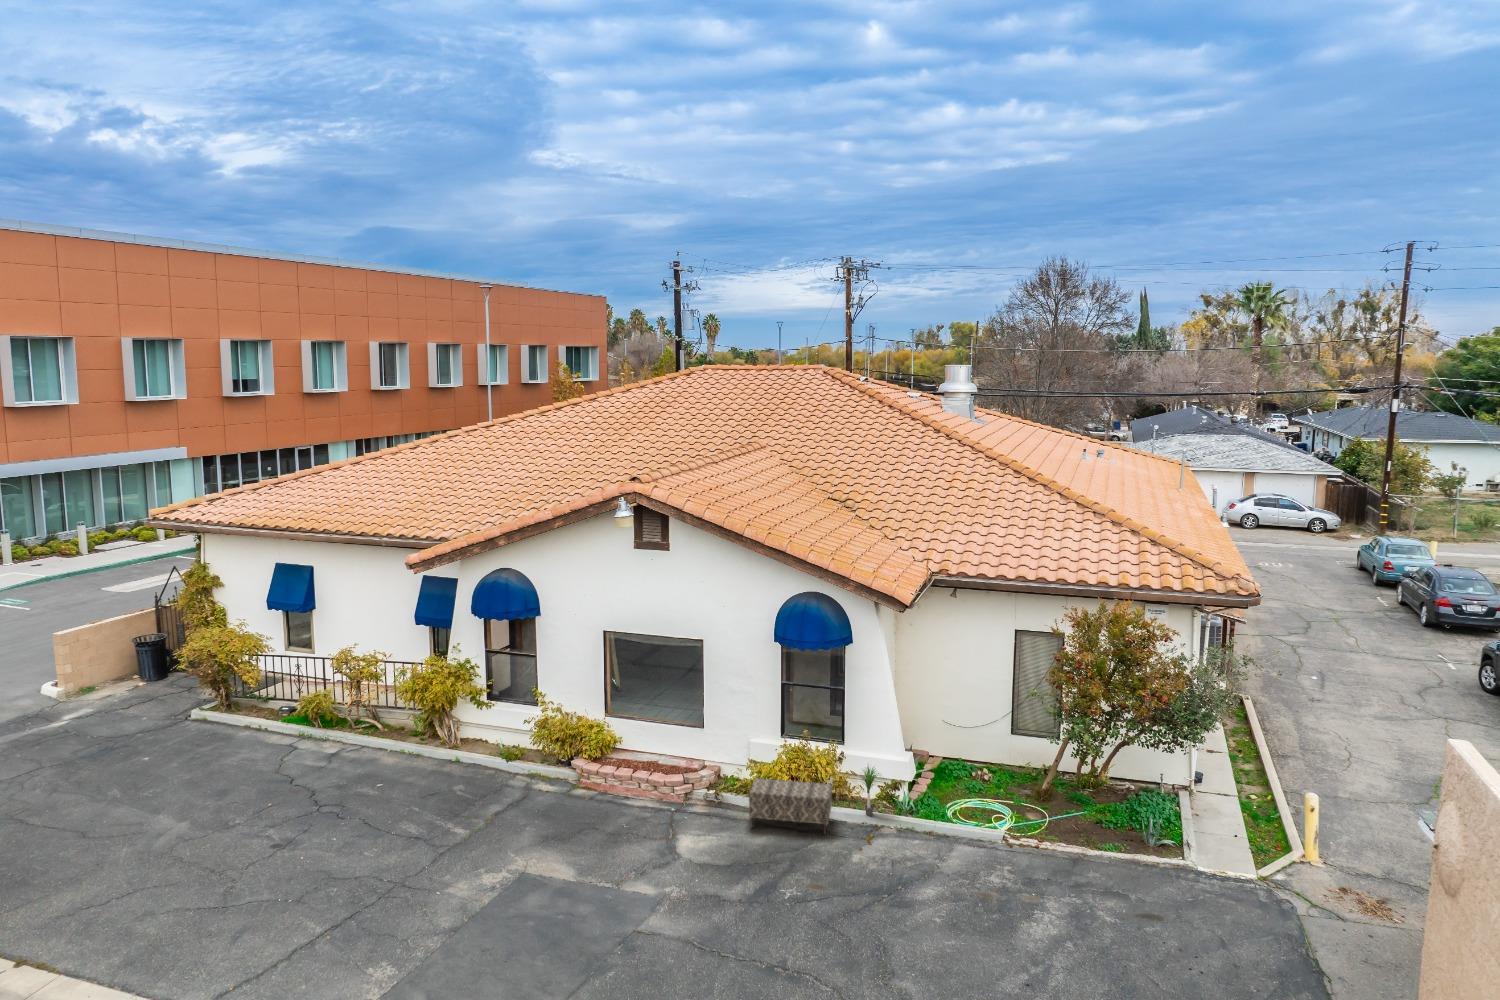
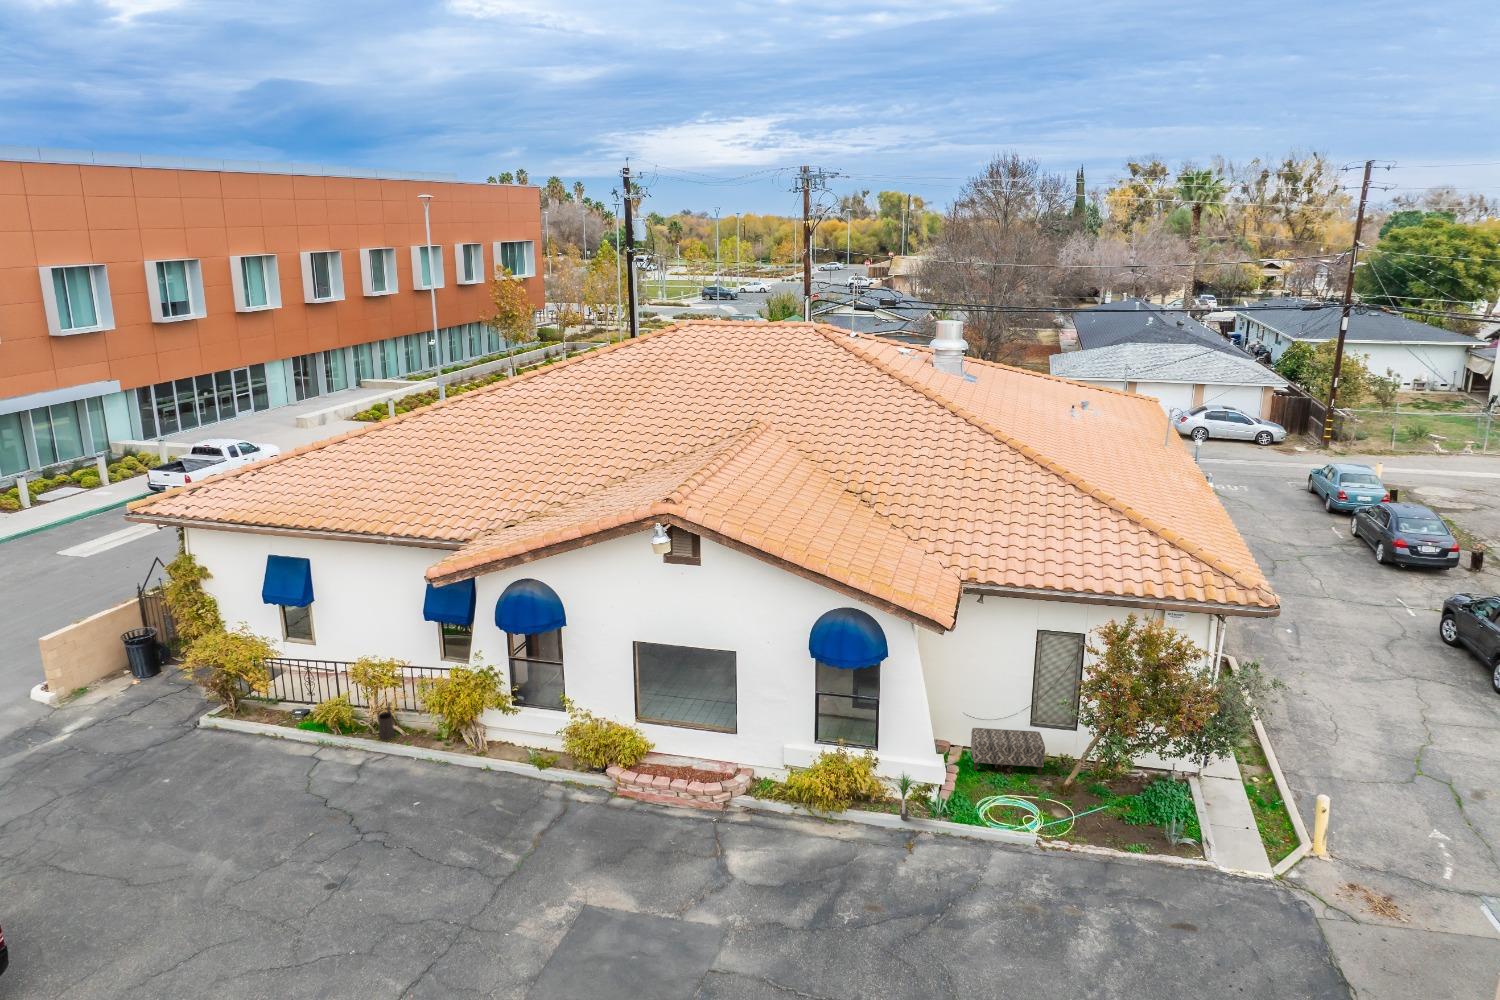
watering can: none [356,701,373,737] -> present [378,703,395,741]
bench: present [749,778,832,834] -> present [971,728,1045,775]

